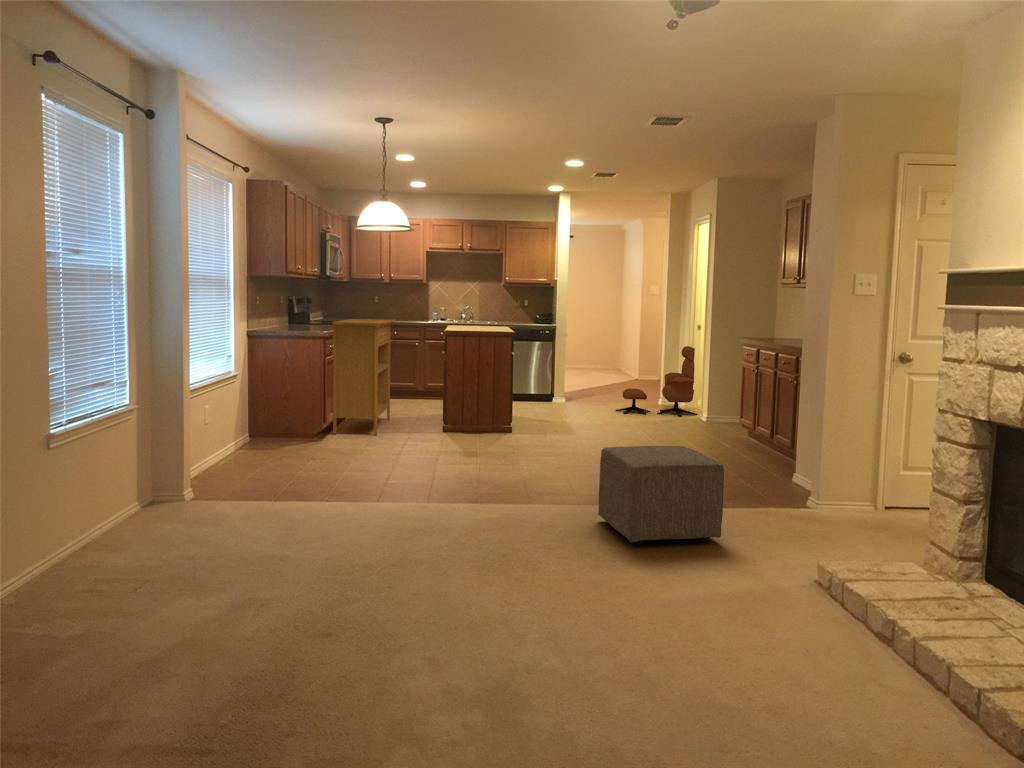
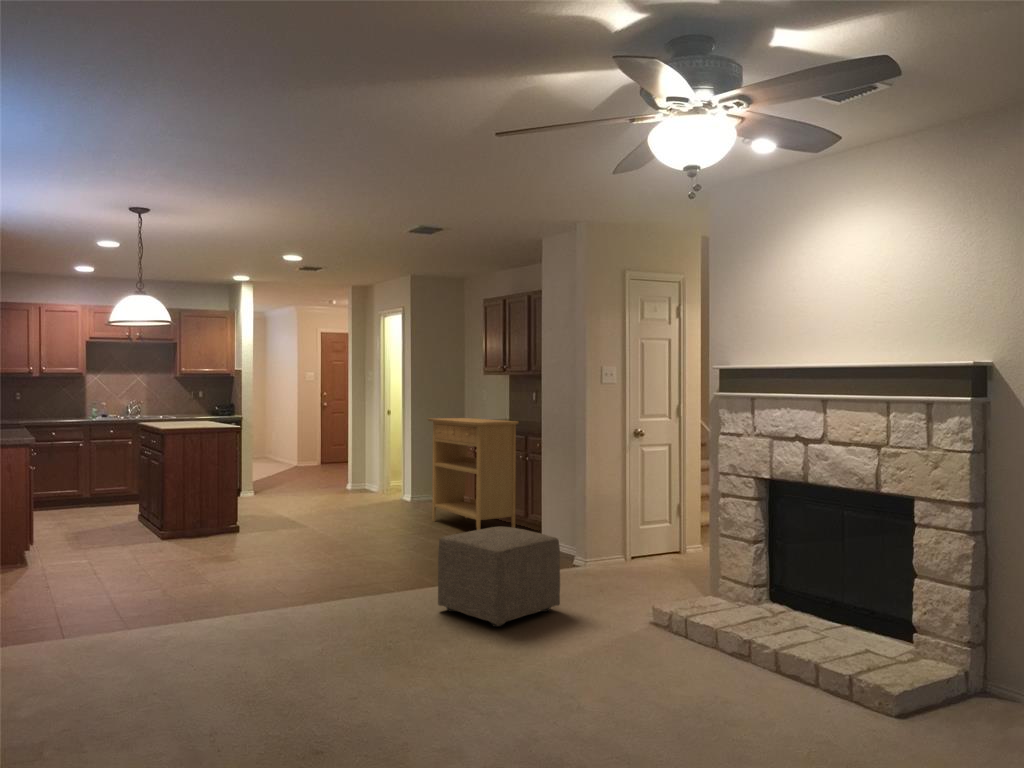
console table: present [332,319,395,435] -> present [428,418,518,530]
lounge chair: present [616,346,697,417] -> none [318,432,396,502]

